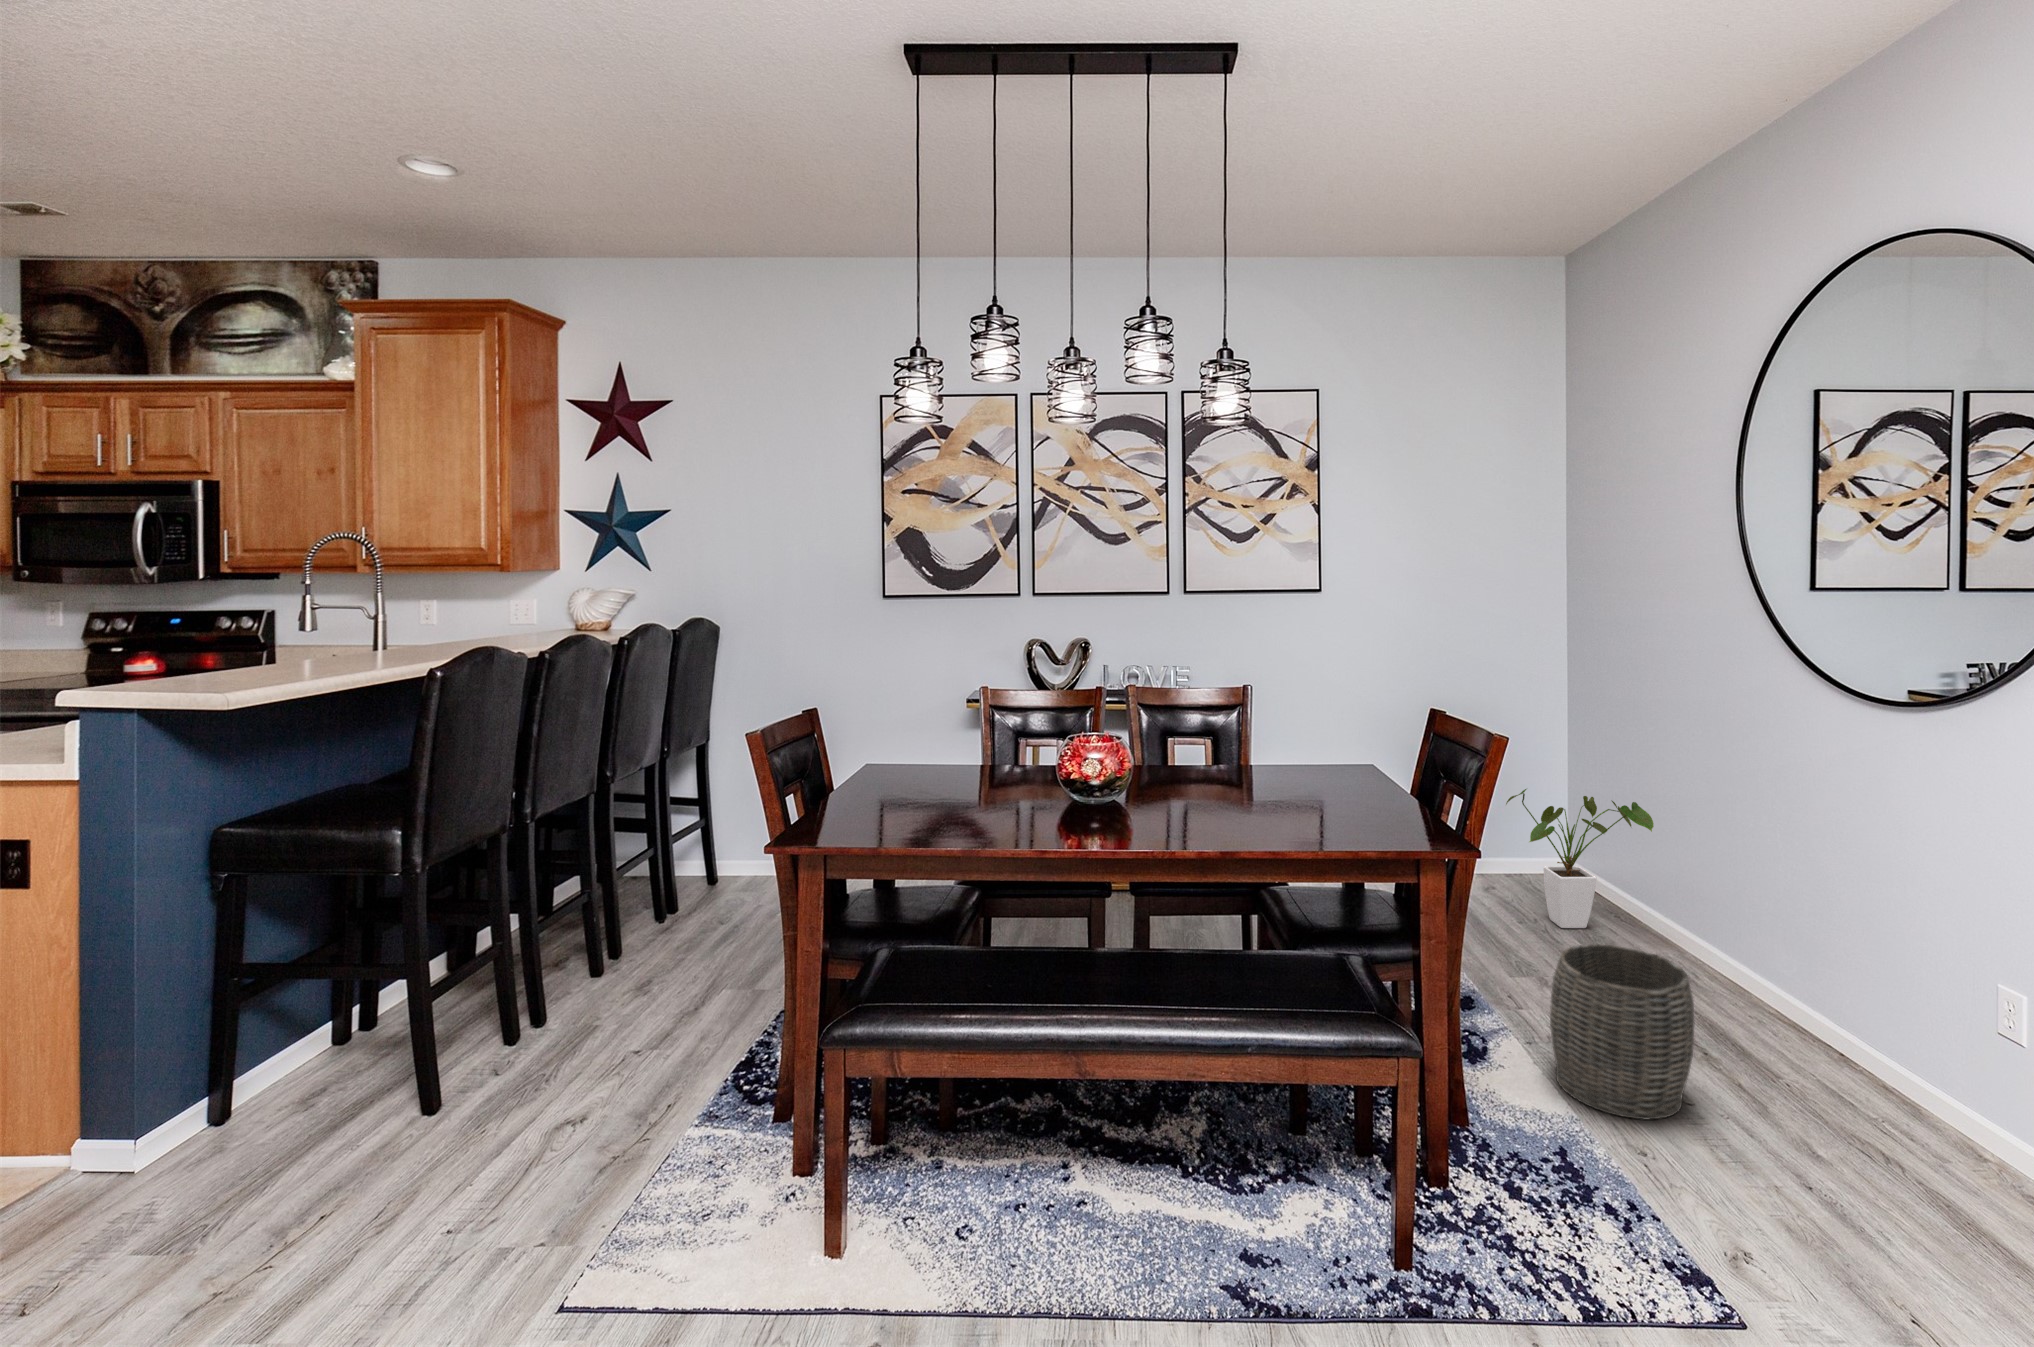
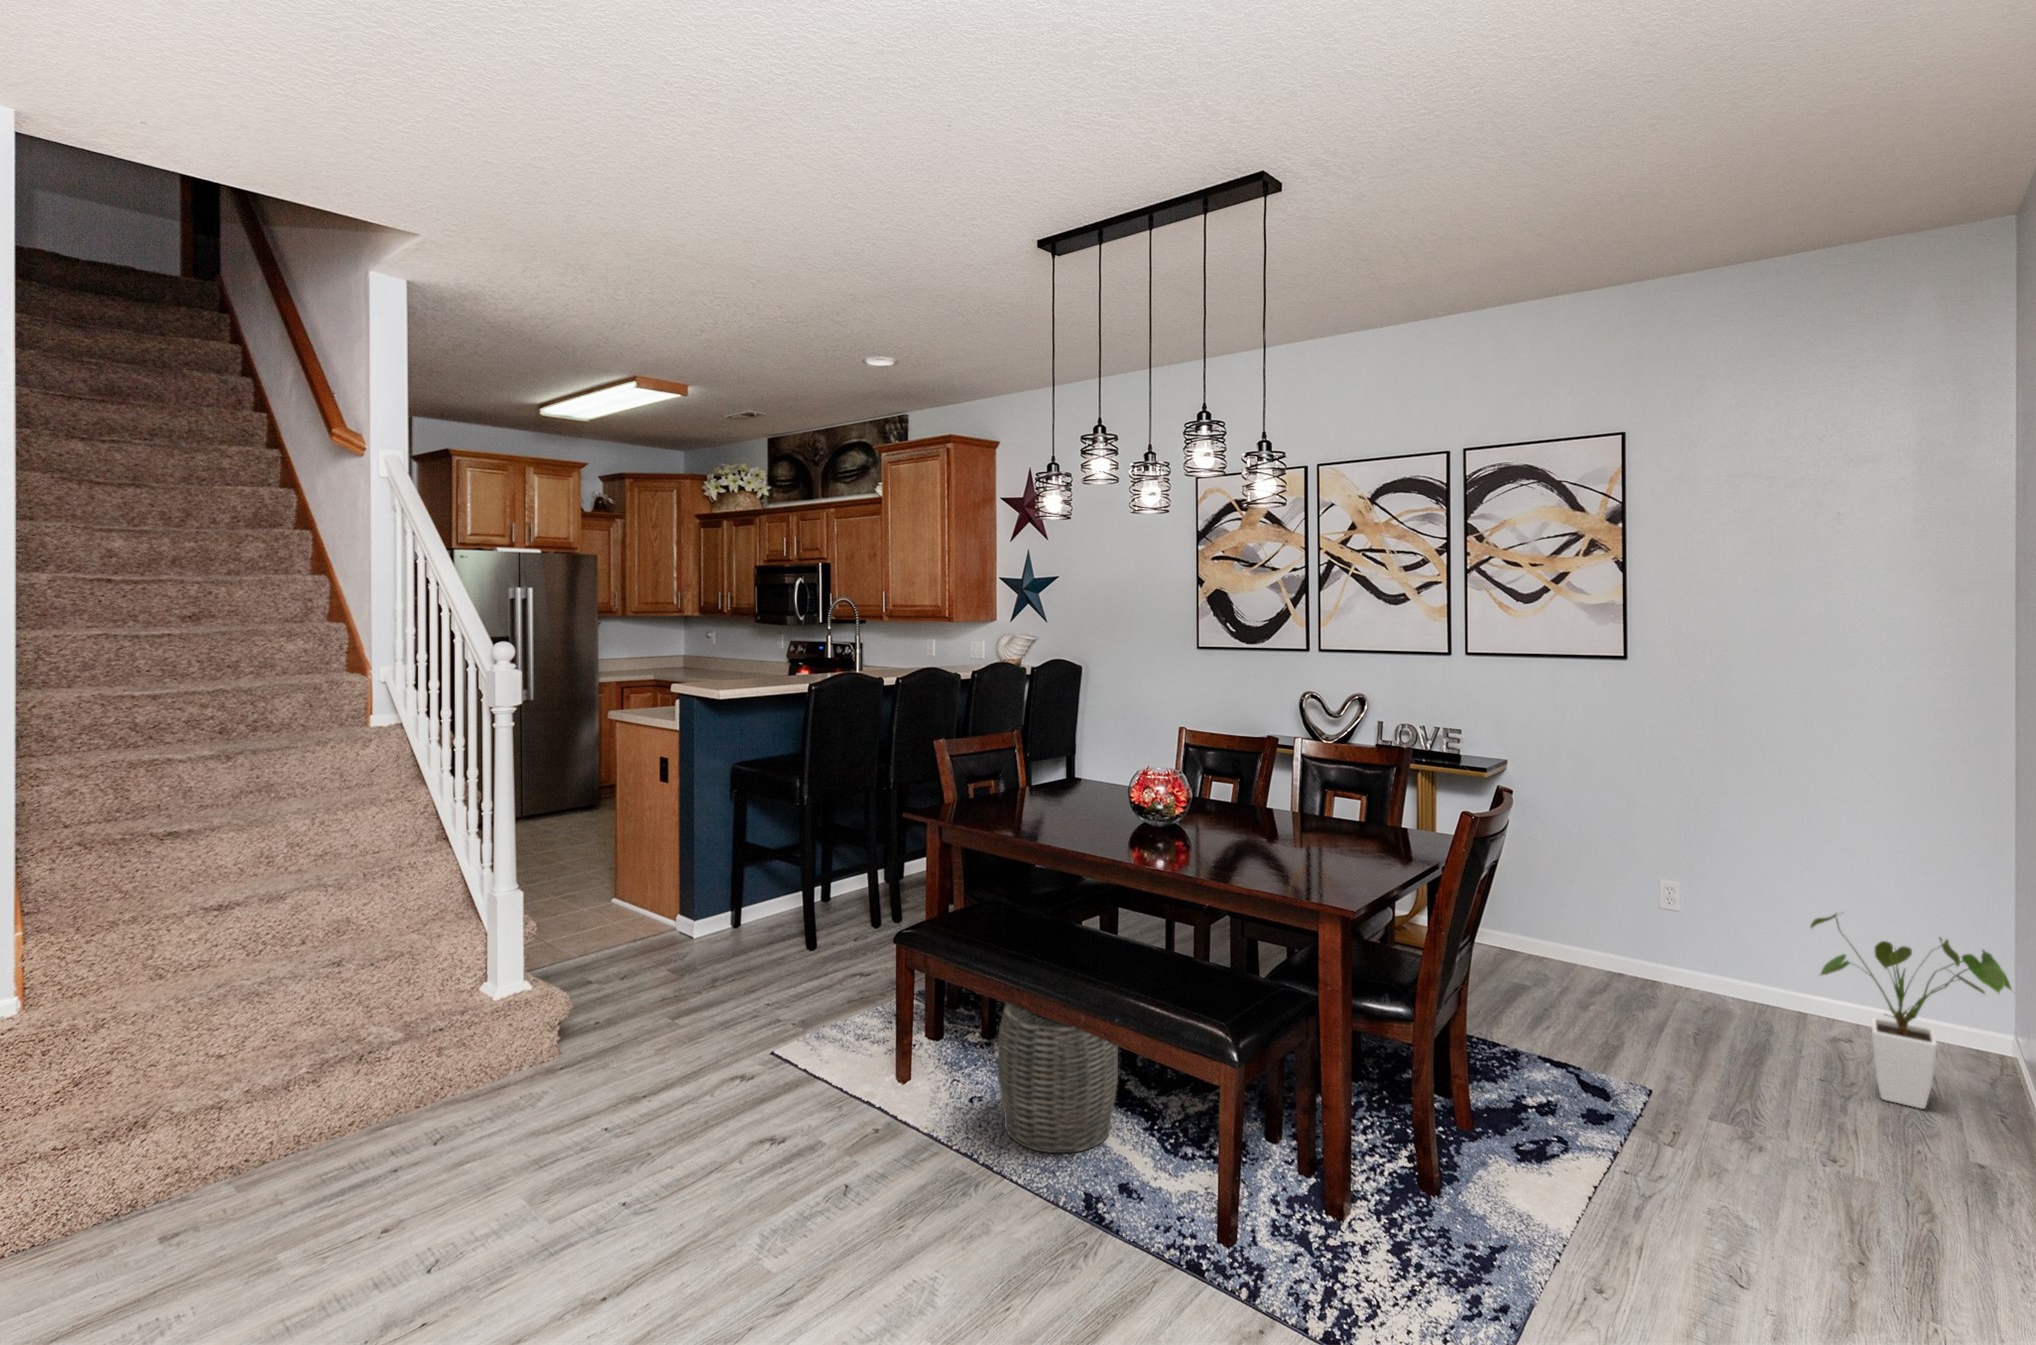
woven basket: present [1550,944,1694,1119] -> present [998,1003,1118,1153]

